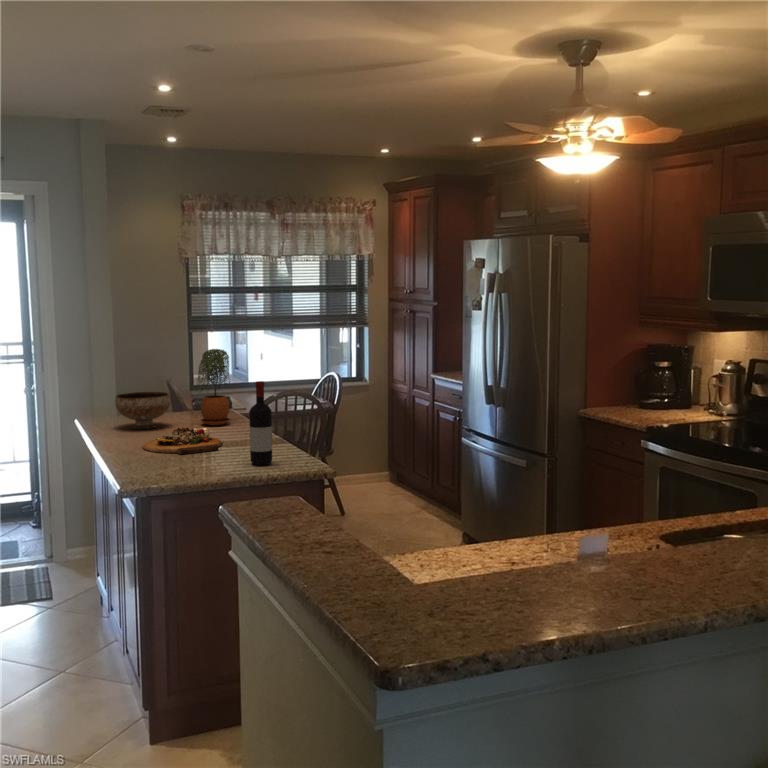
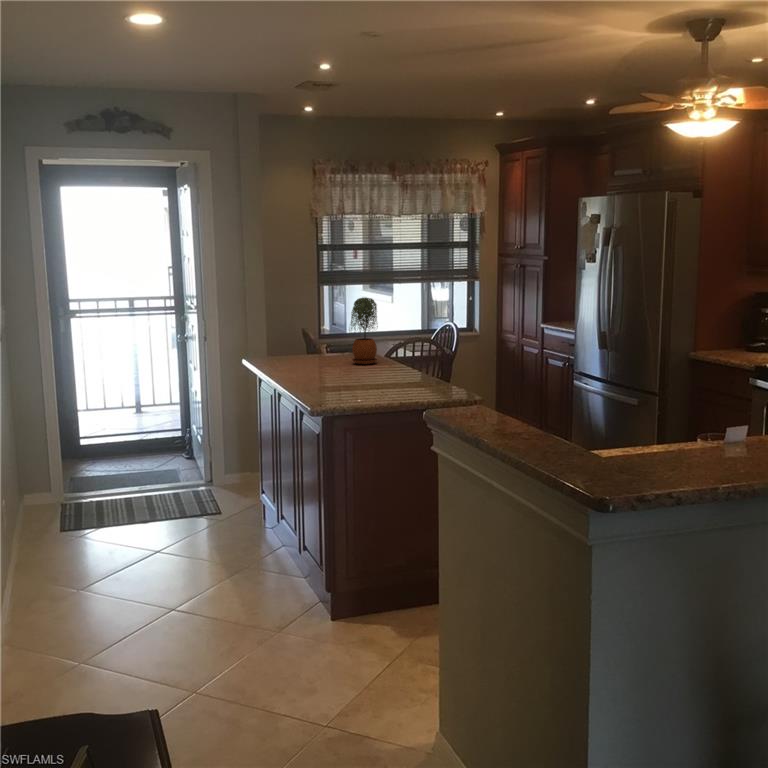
wine bottle: present [249,381,272,465] -> none [412,323,431,394]
bowl: present [115,392,170,429] -> none [281,335,327,367]
cutting board: present [142,428,223,454] -> none [313,364,380,386]

